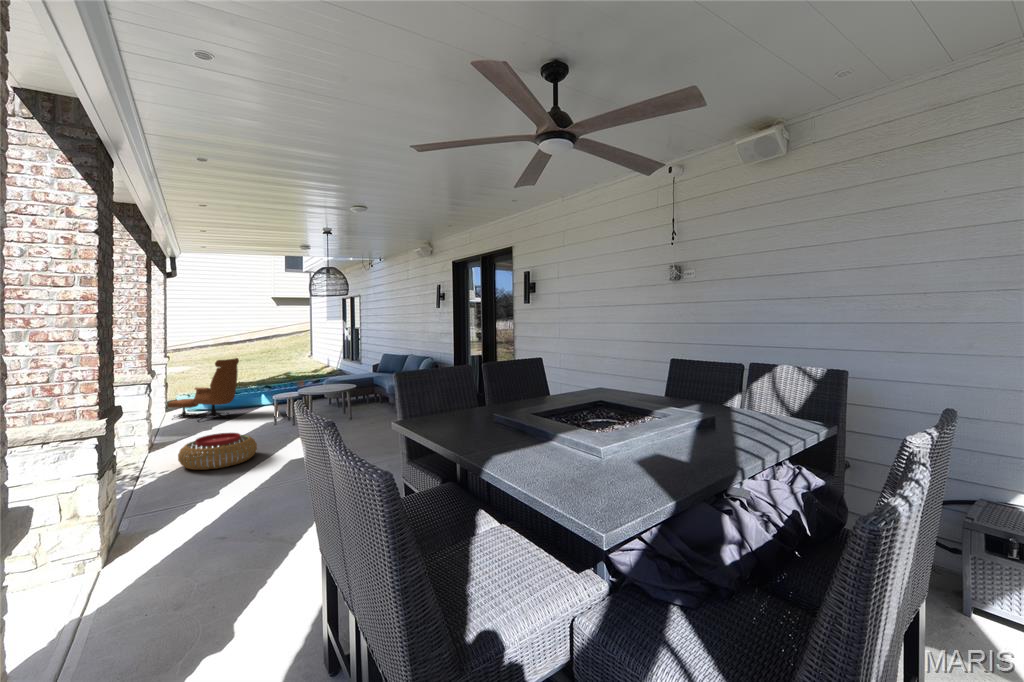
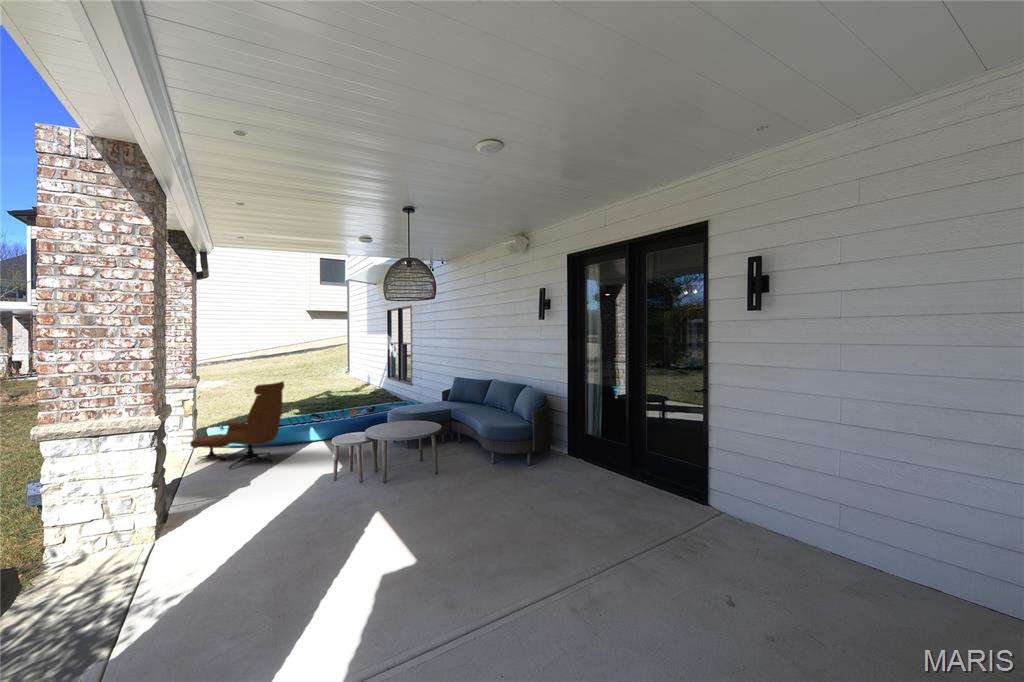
pouf: present [178,433,257,470] -> none [201,507,327,585]

